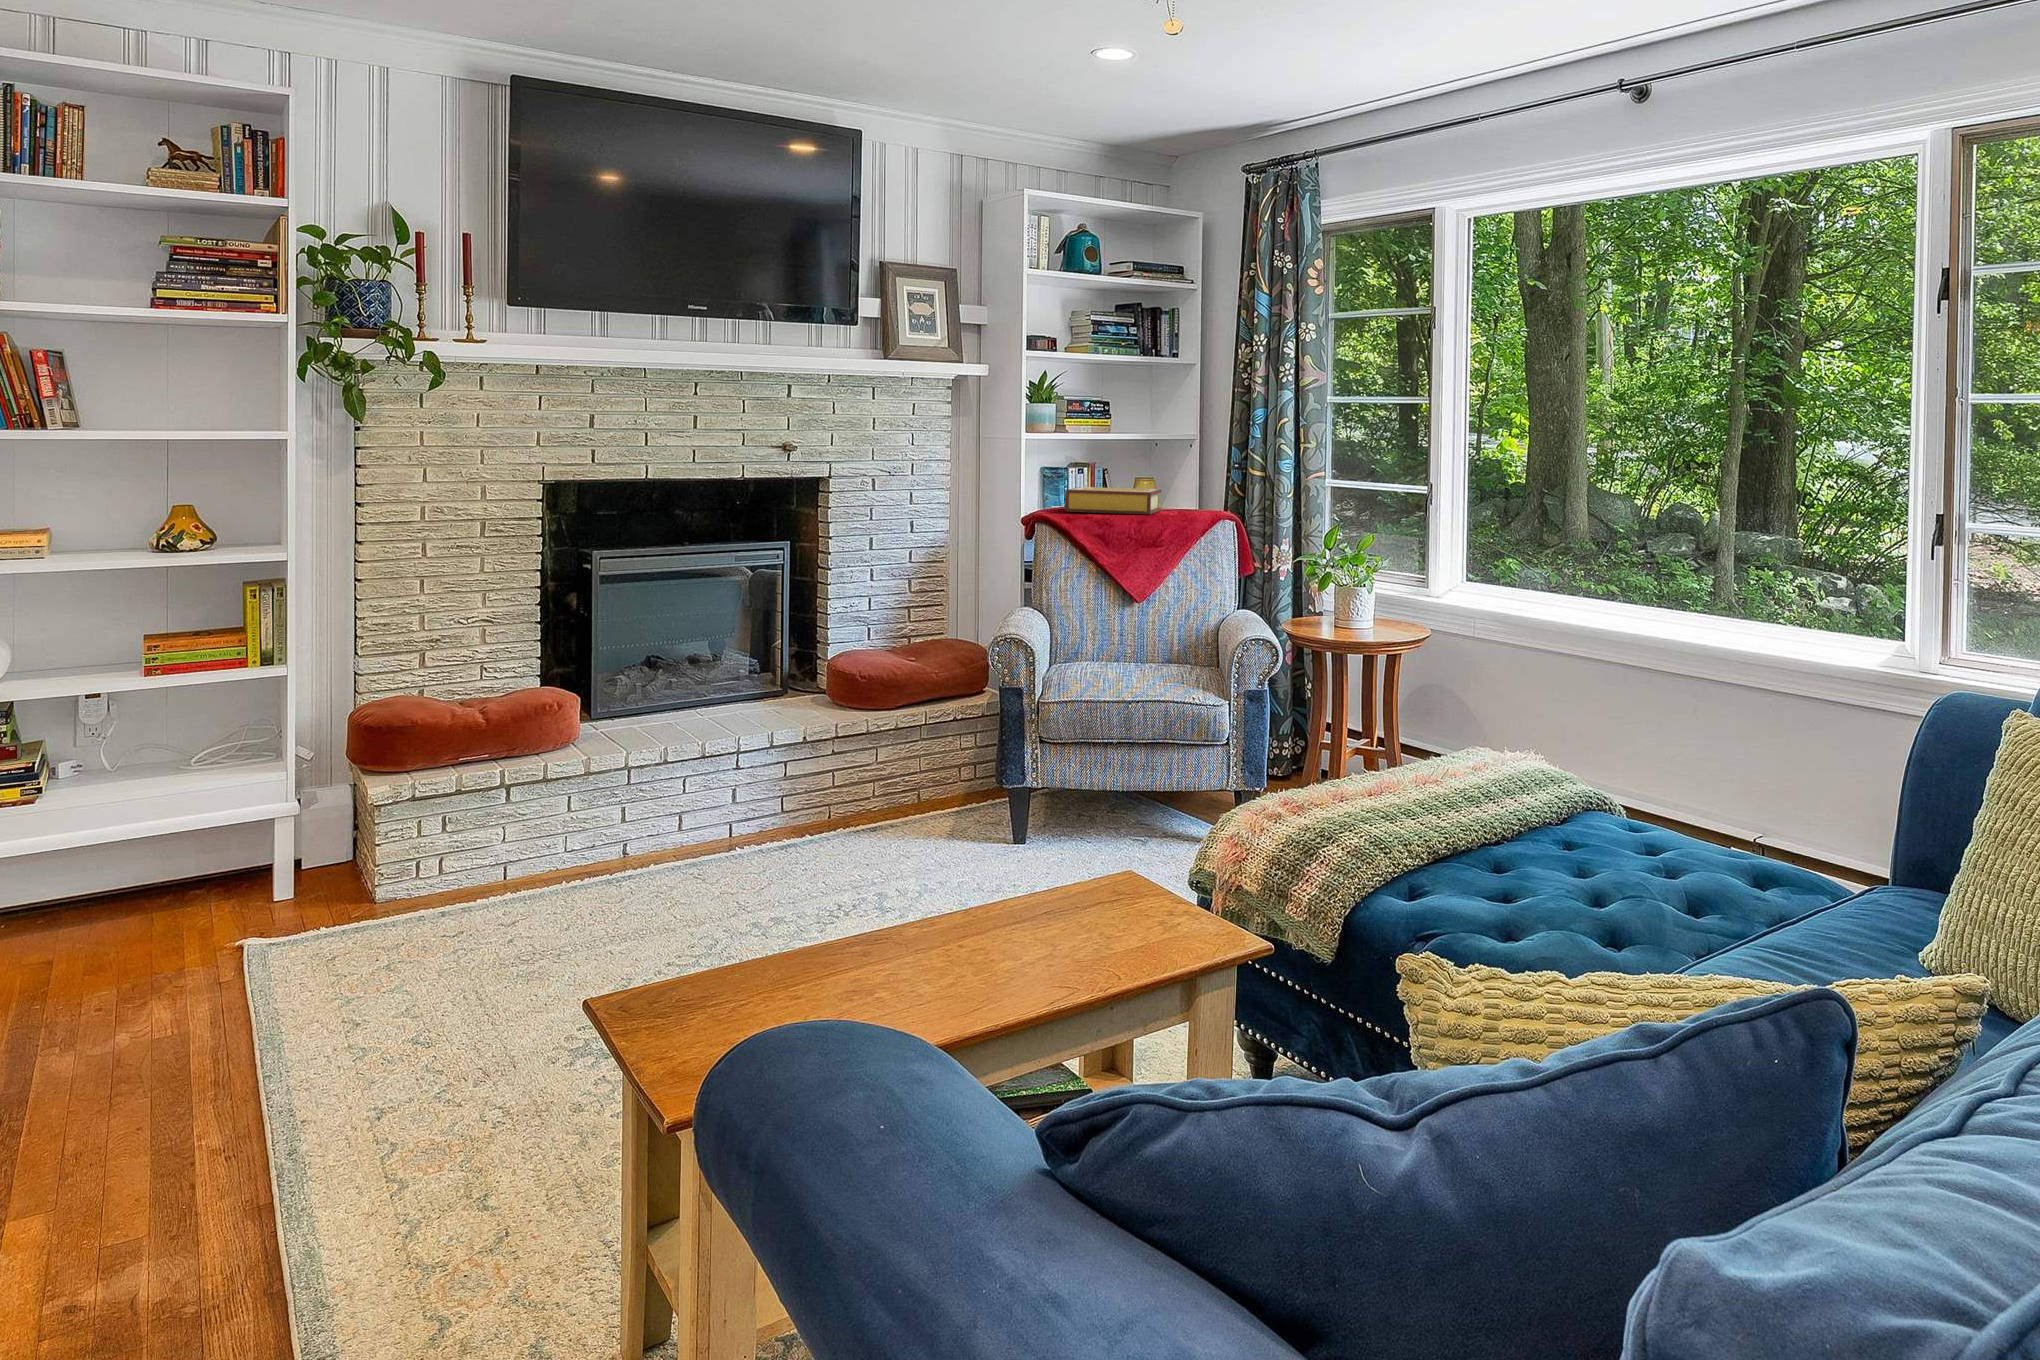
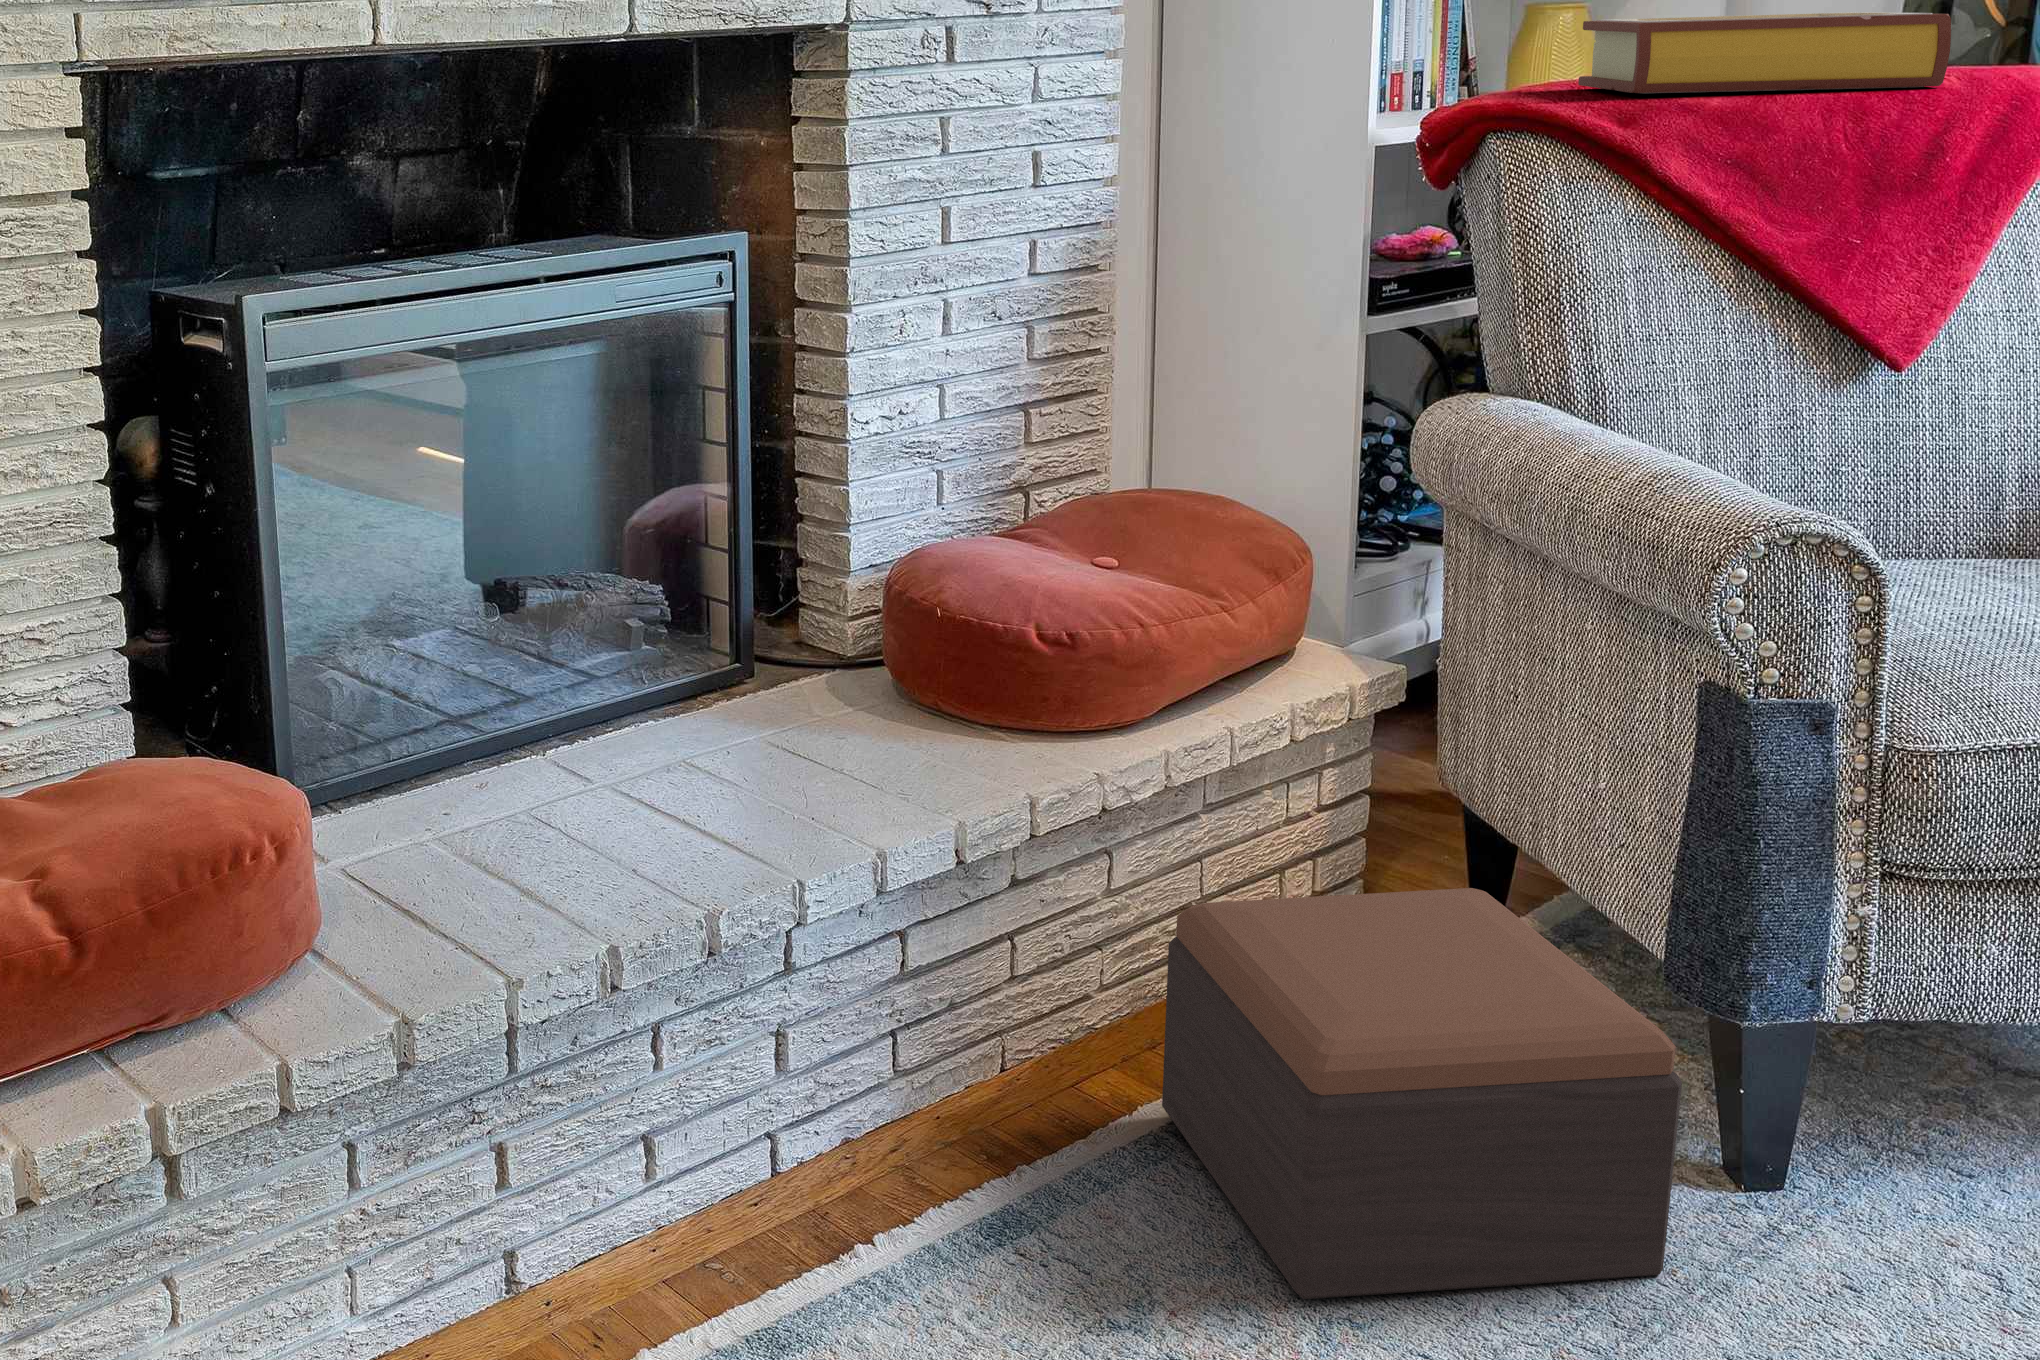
footstool: none [848,752,964,857] -> present [1162,888,1682,1299]

